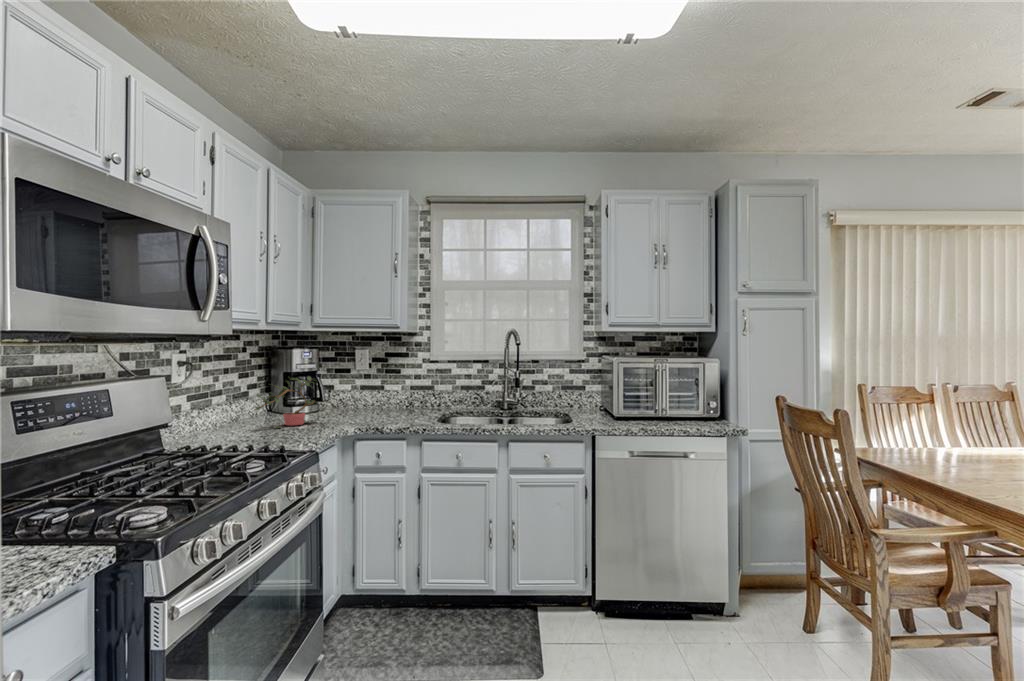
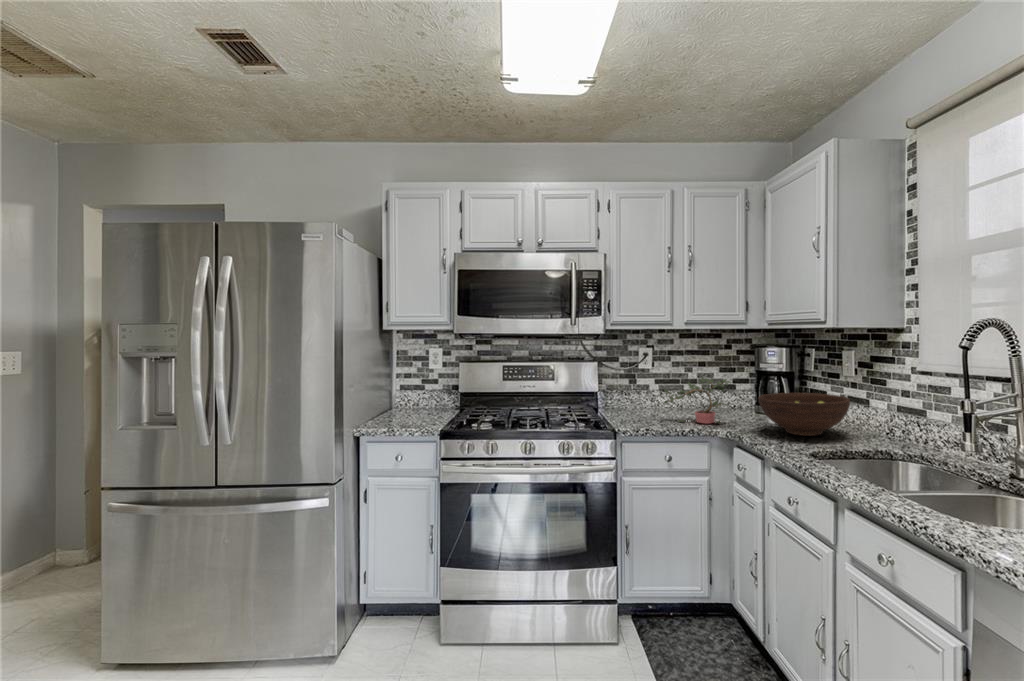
fruit bowl: none [341,384,408,417] -> present [758,393,850,436]

